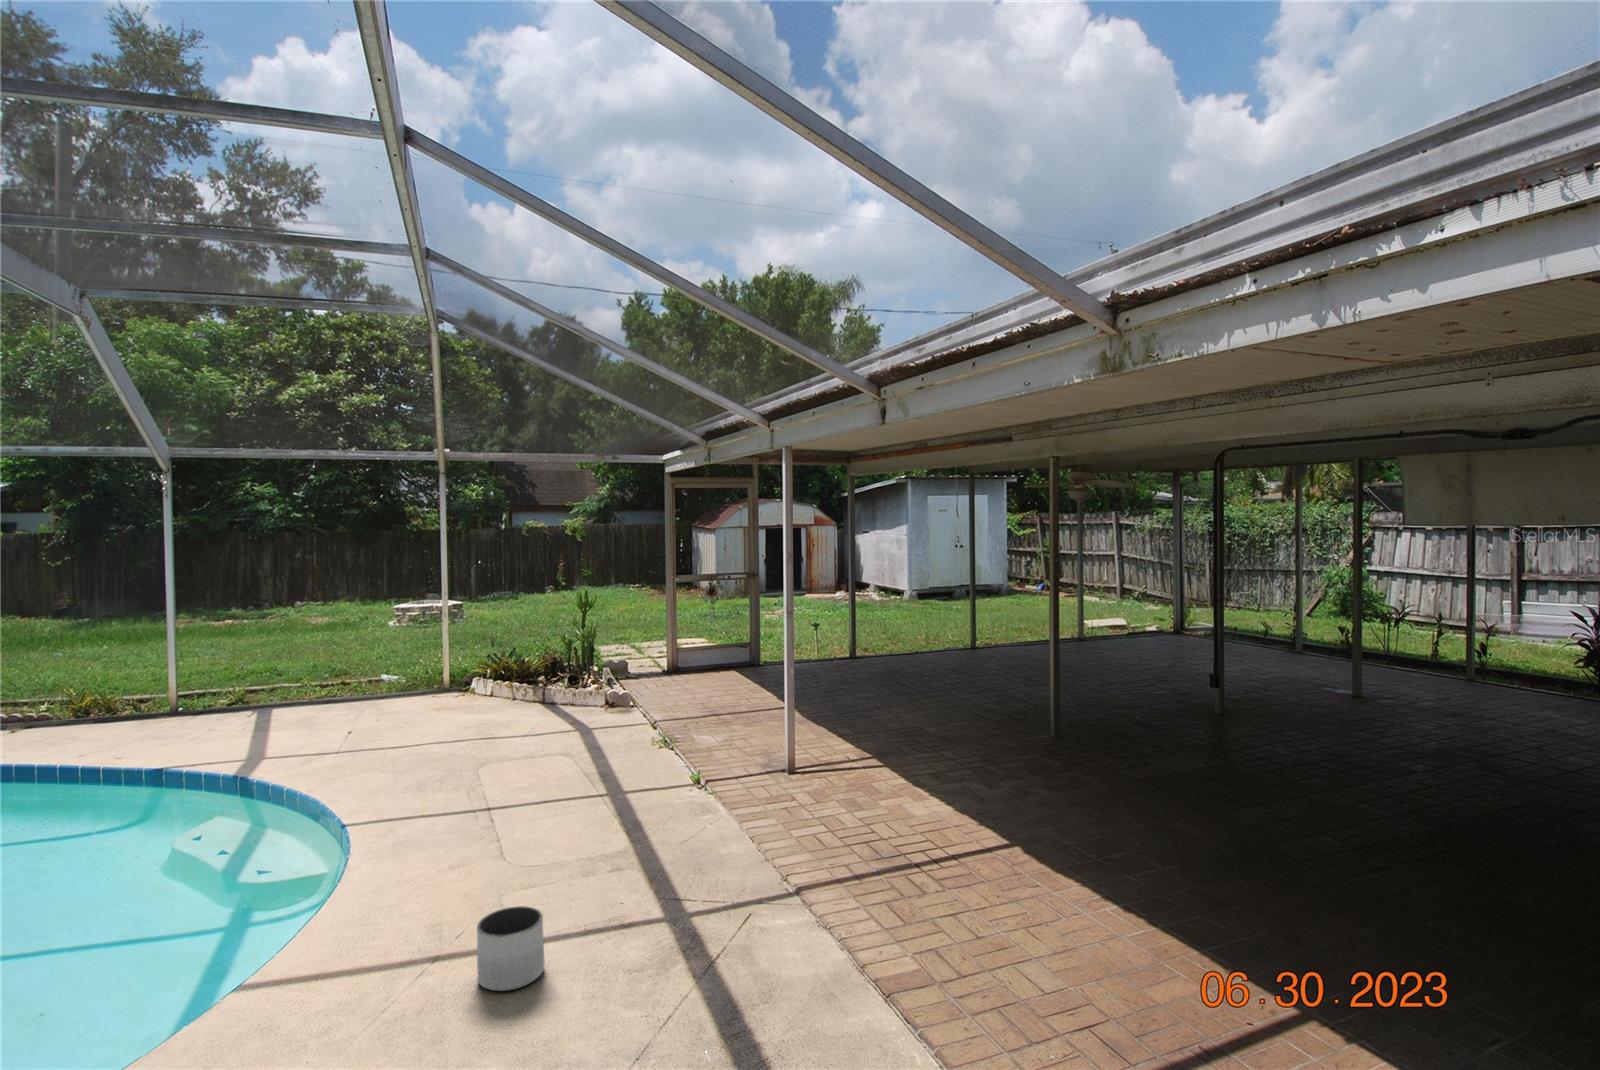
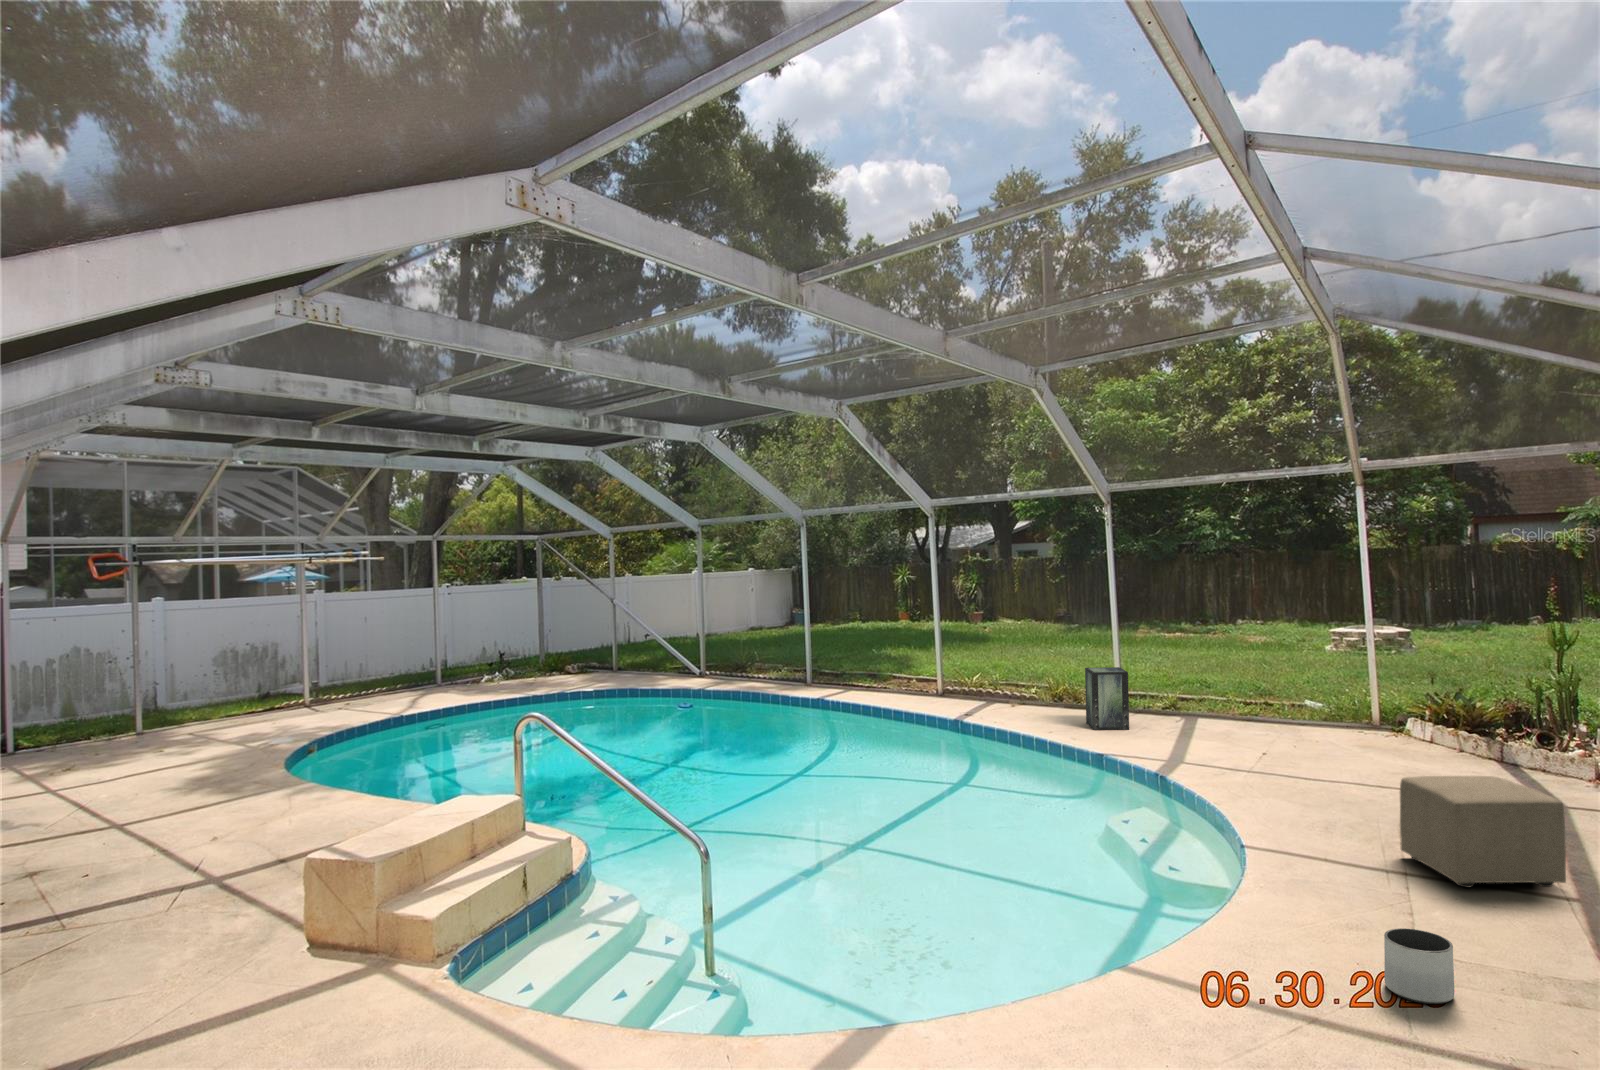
storage box: none [114,668,178,747] -> present [1085,667,1129,730]
ottoman: none [476,722,610,833] -> present [1400,776,1566,888]

